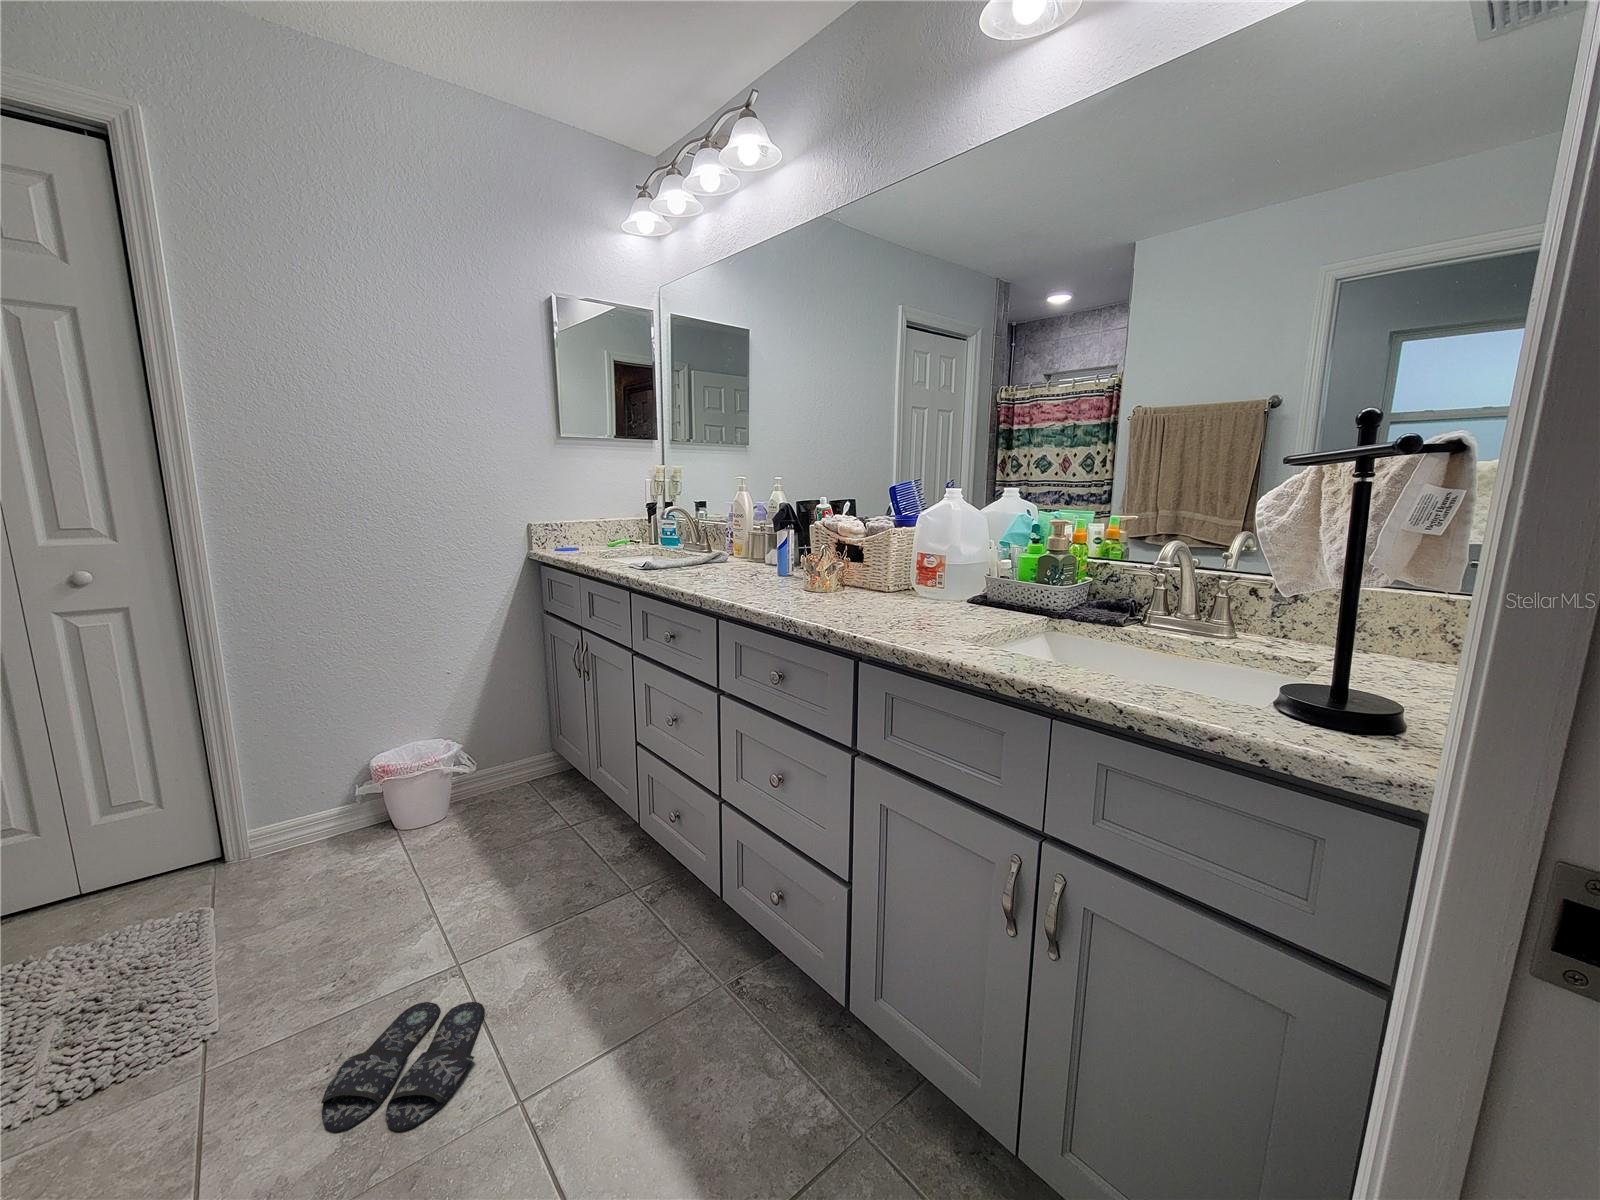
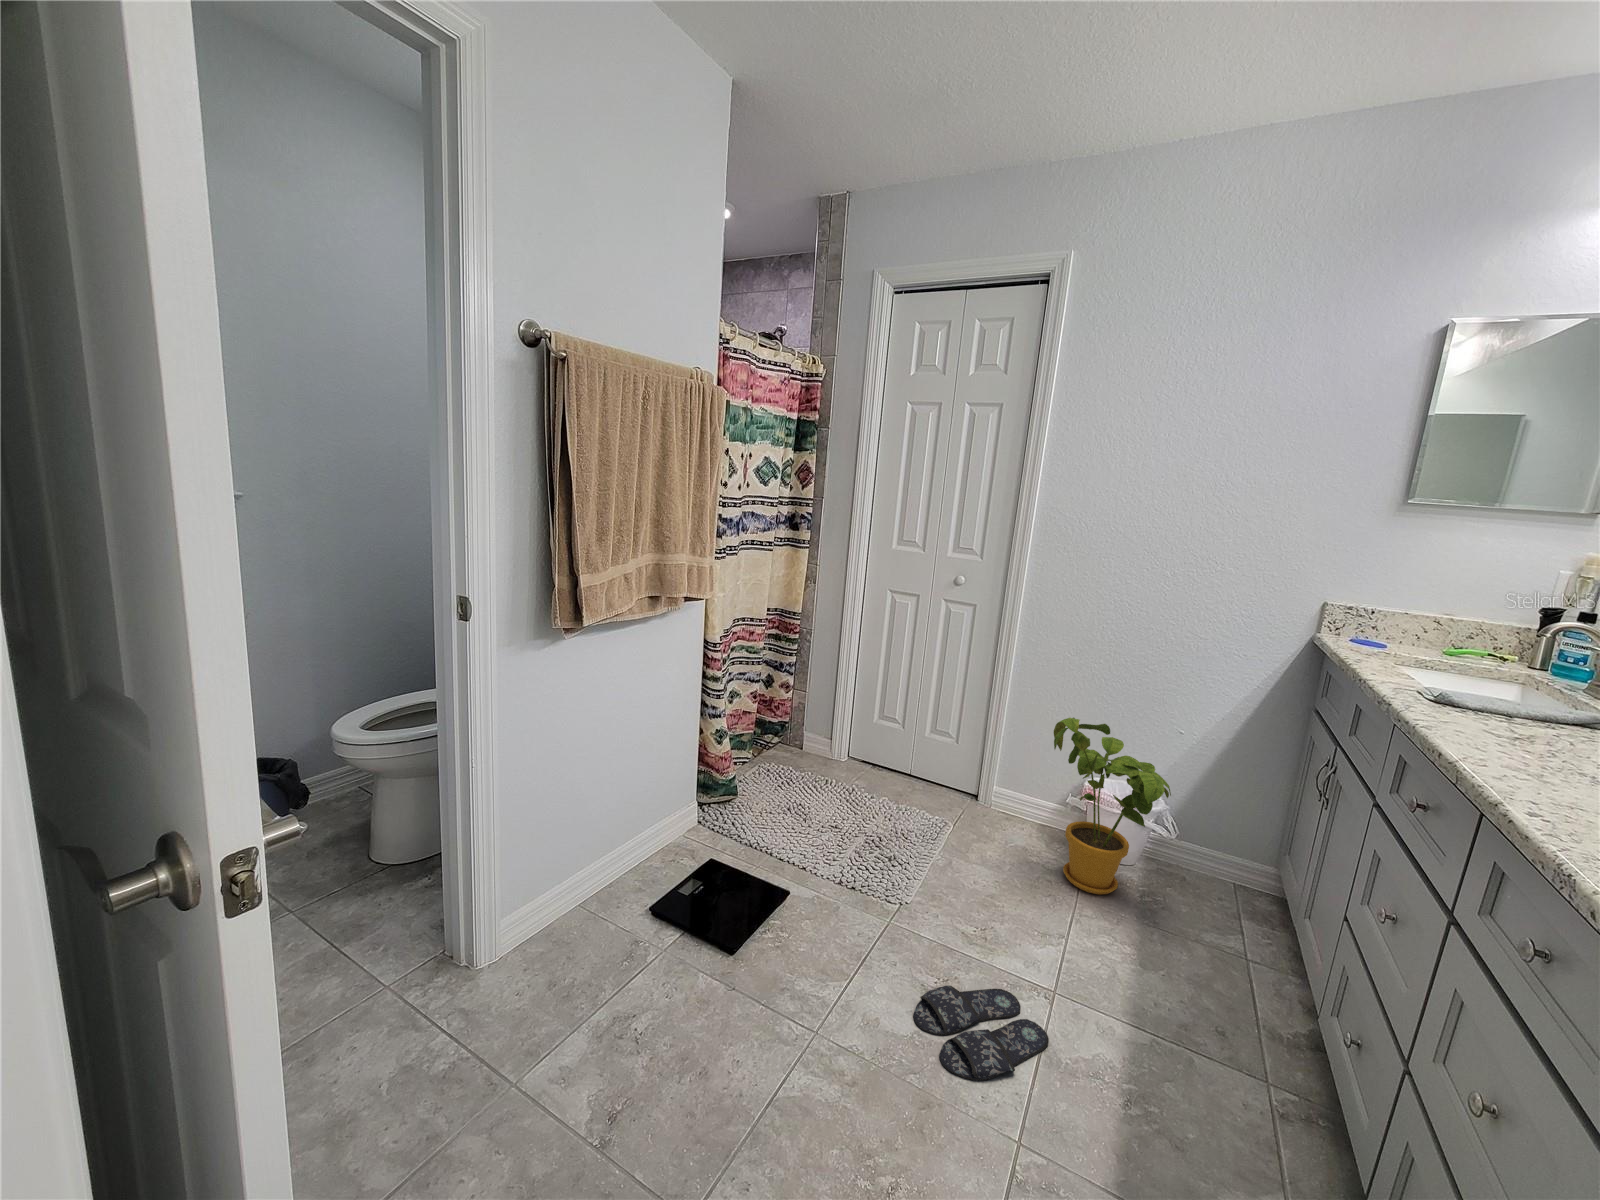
house plant: none [326,689,475,867] -> present [1054,718,1171,894]

